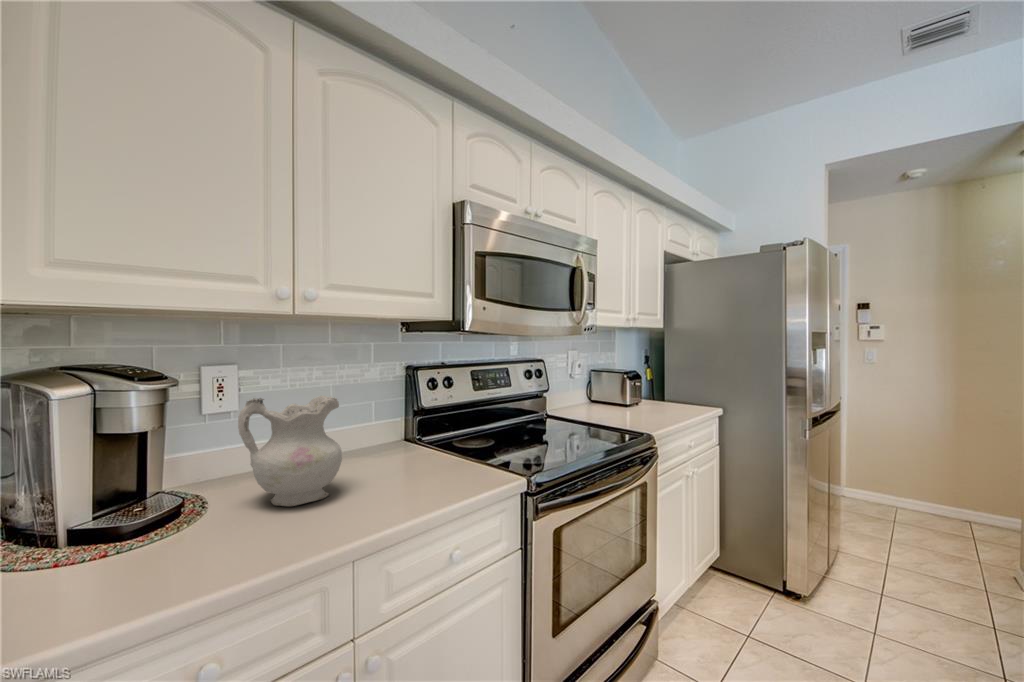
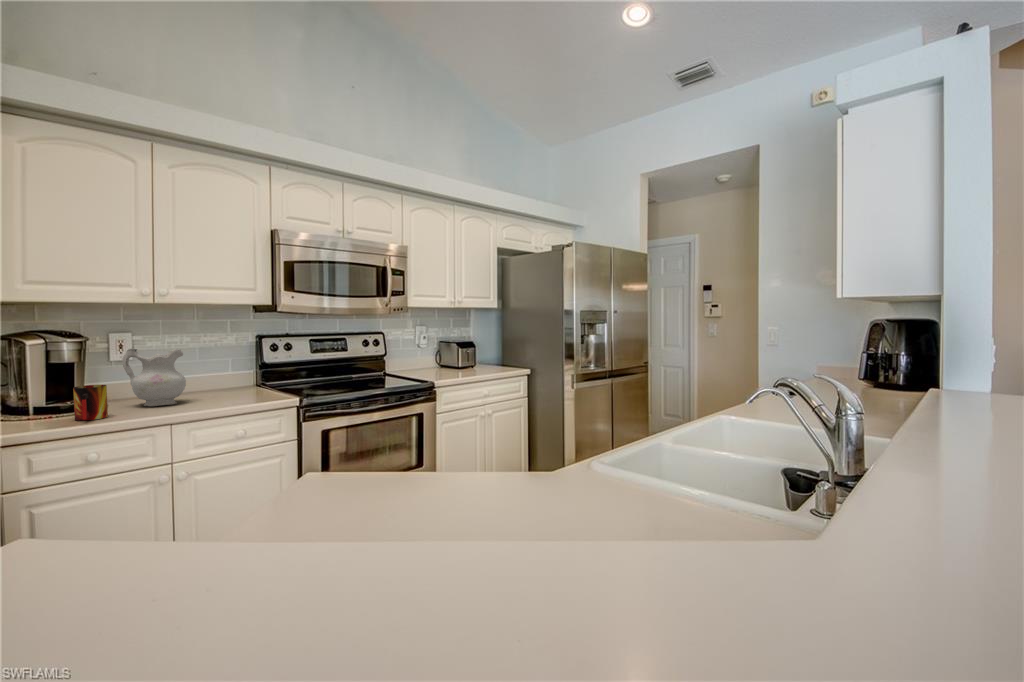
mug: none [151,482,221,581] -> present [73,385,108,421]

